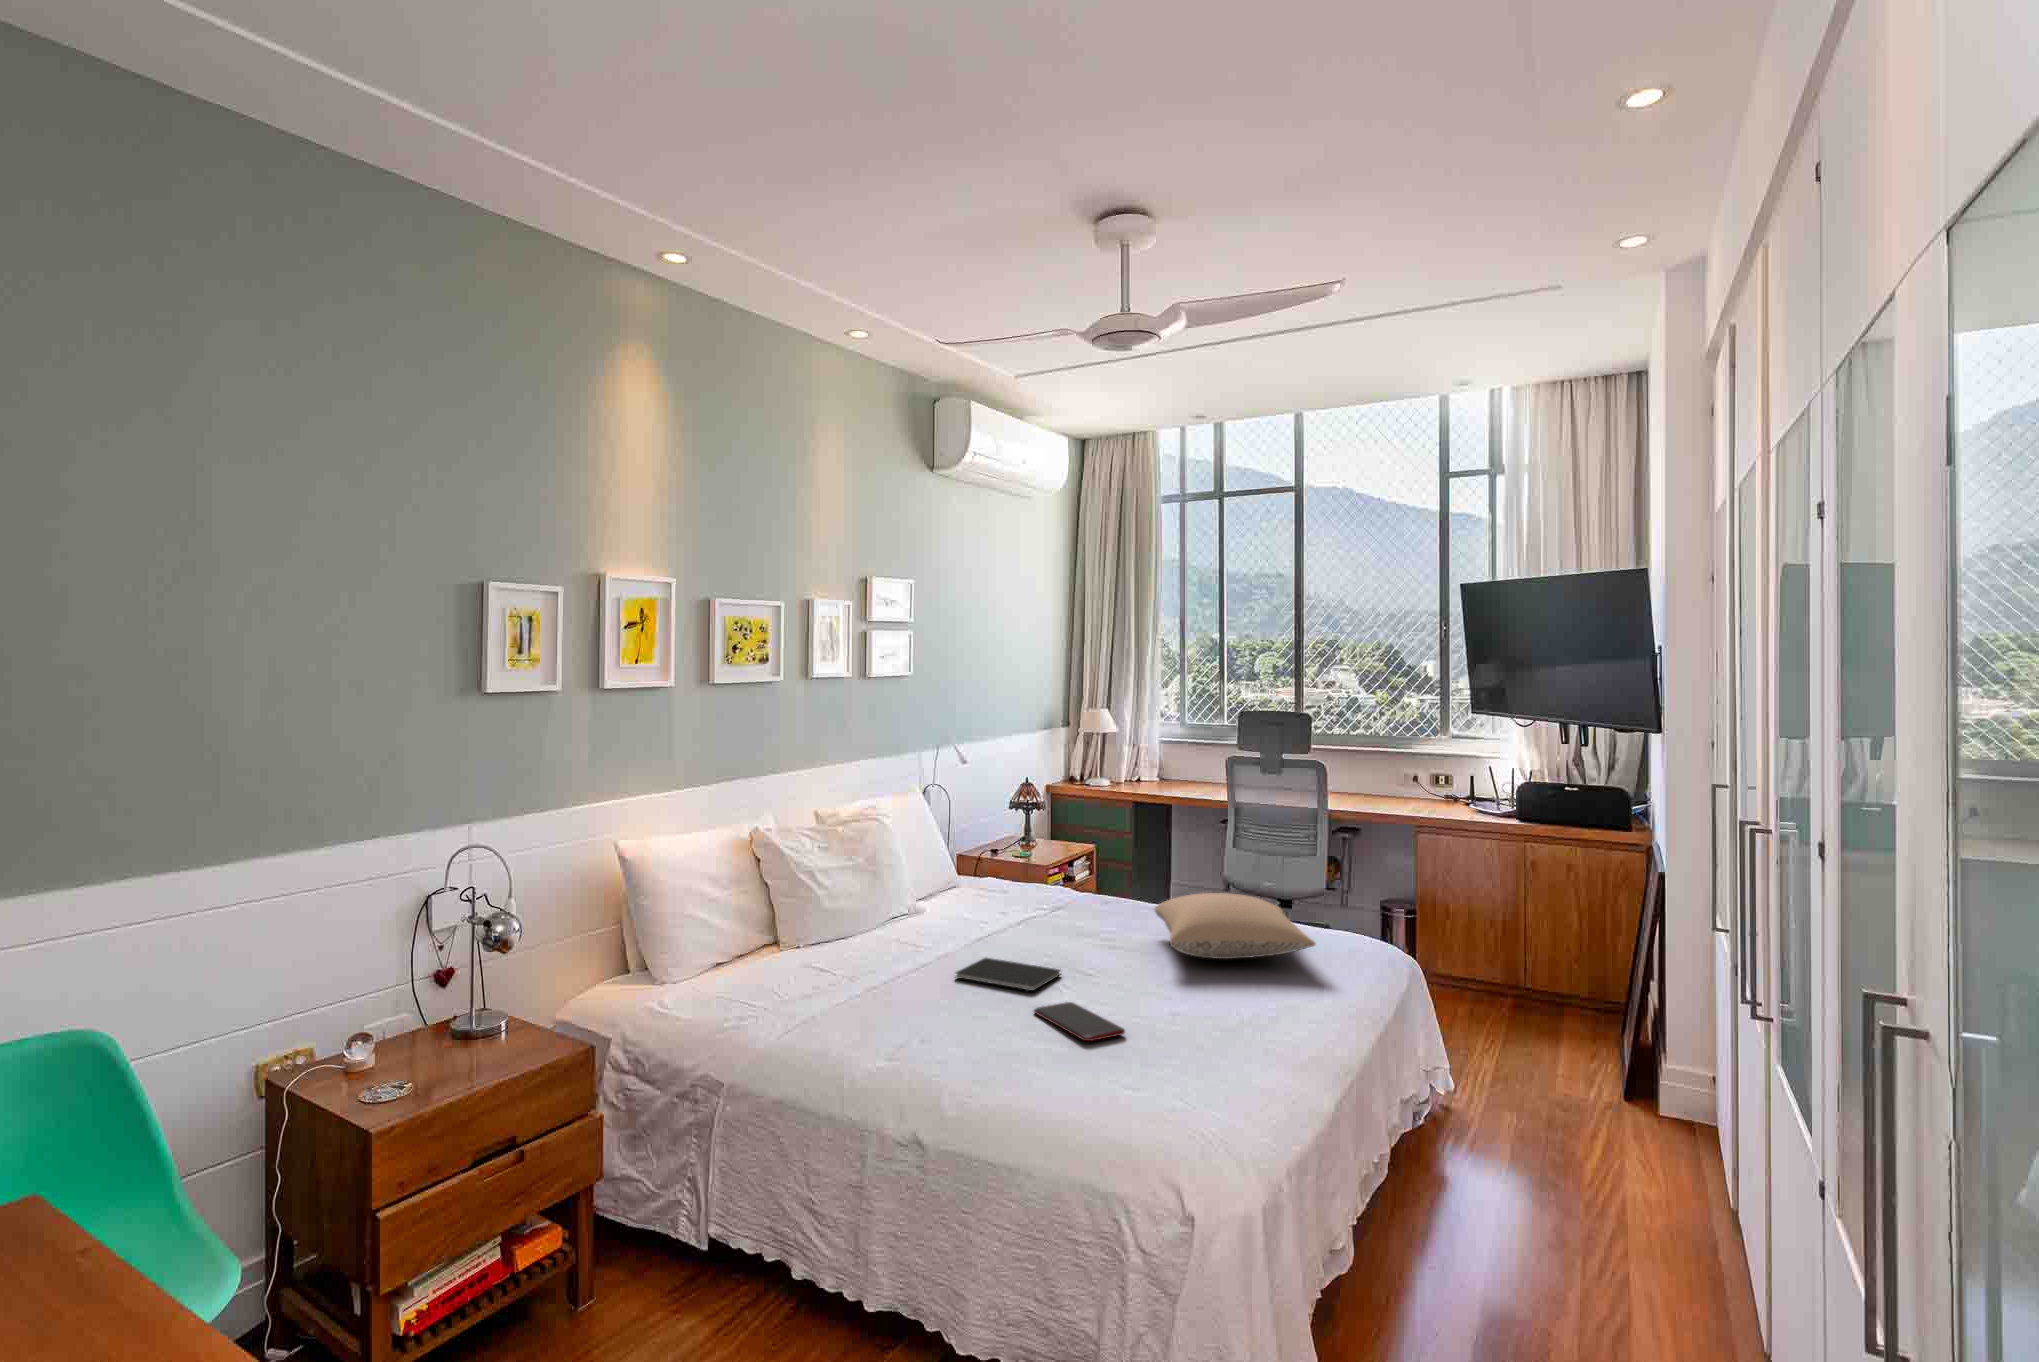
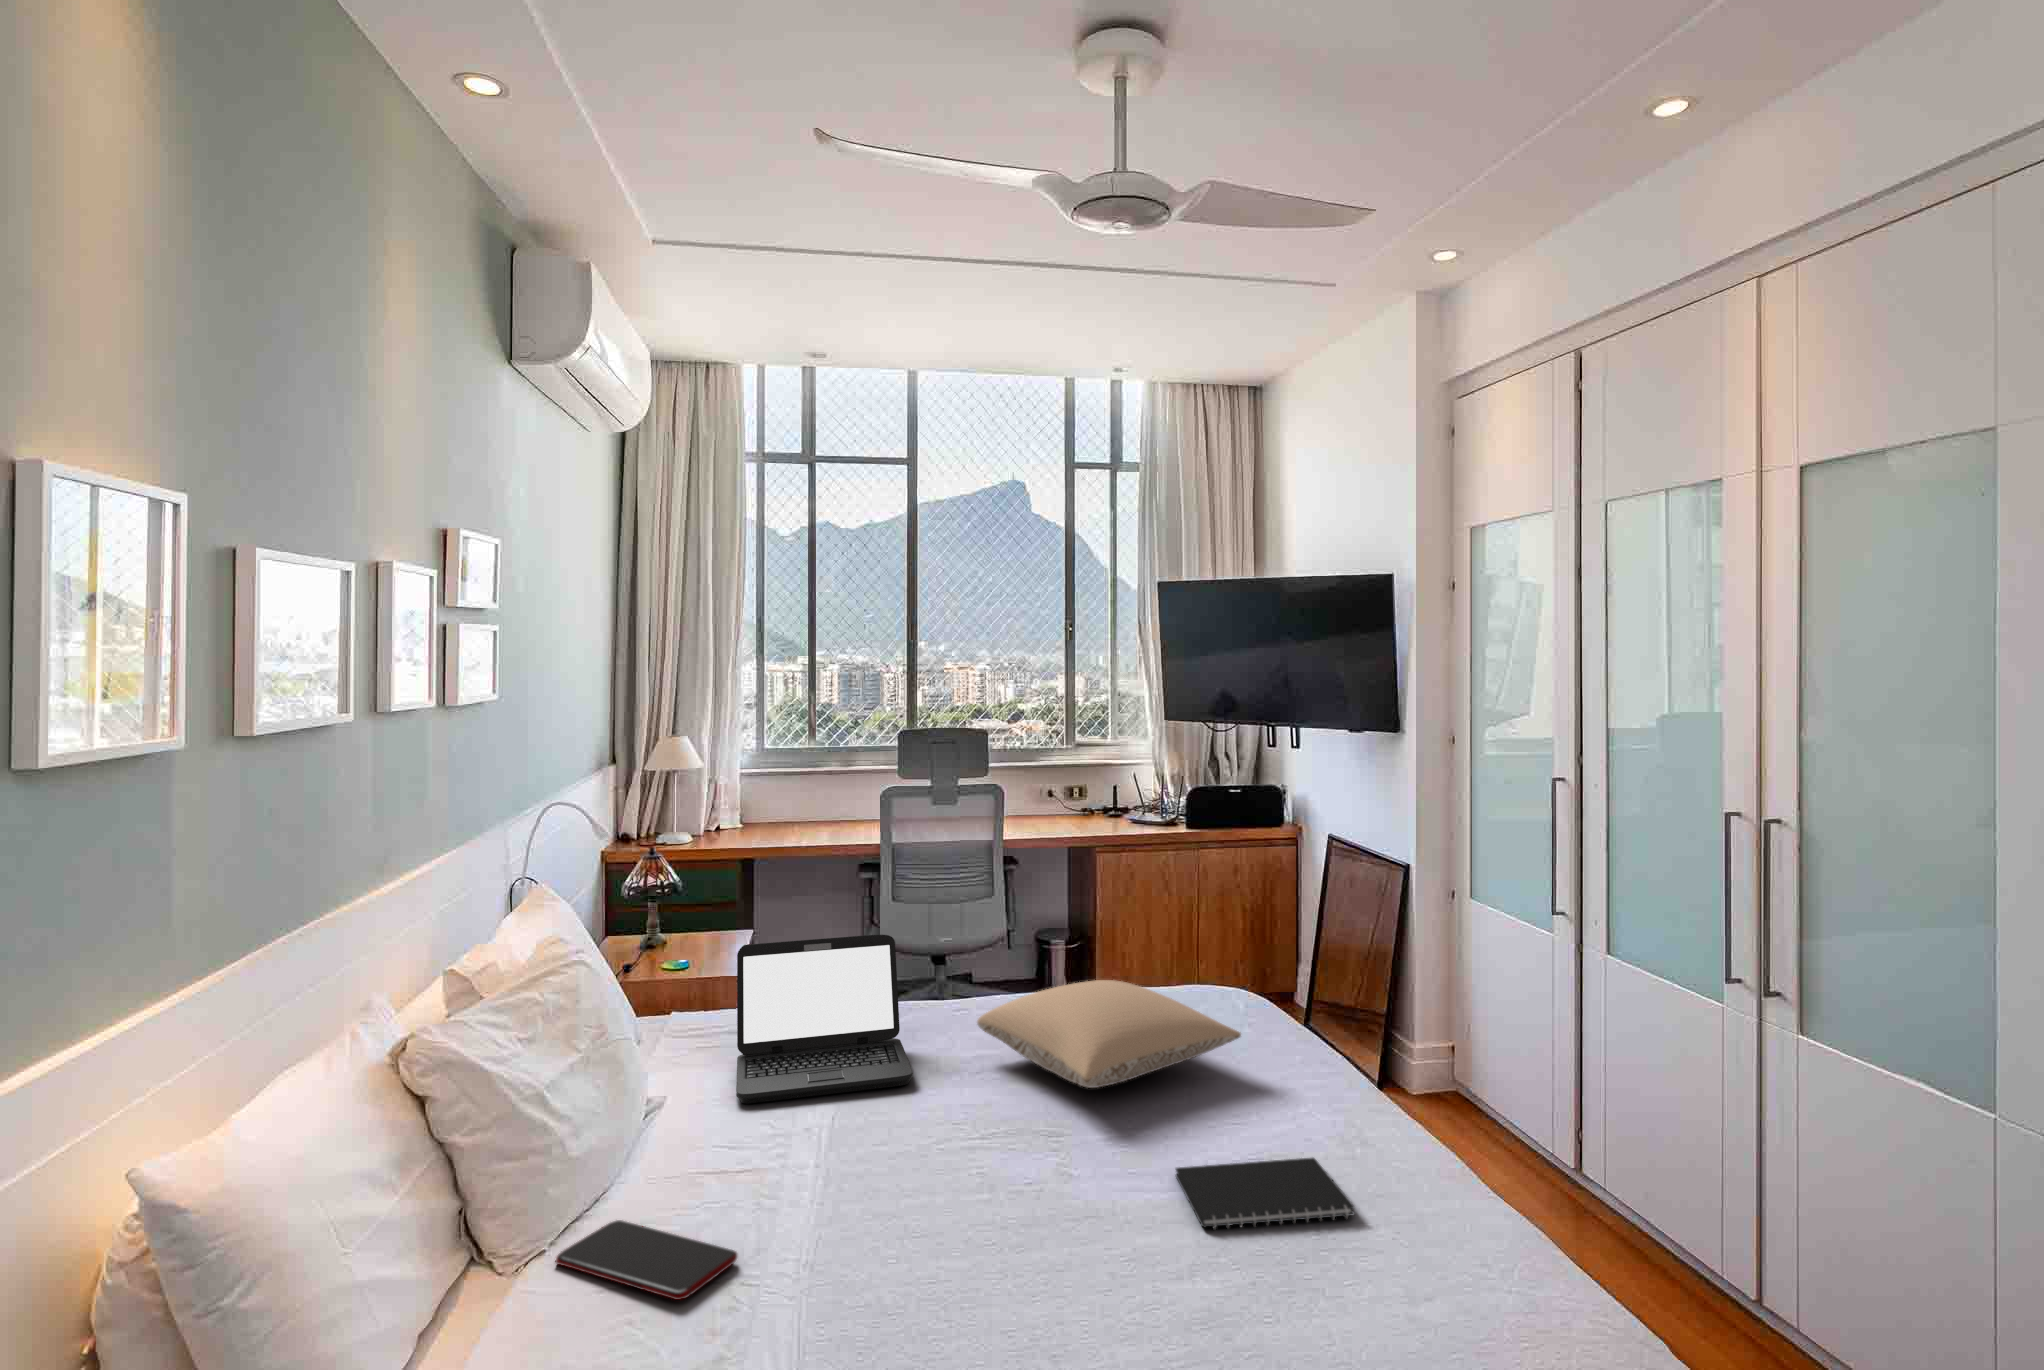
laptop: none [997,840,1120,936] -> present [736,935,913,1104]
notebook: present [956,958,1061,991] -> present [1176,1158,1354,1230]
smartphone: present [1034,1002,1125,1041] -> present [555,1220,738,1300]

